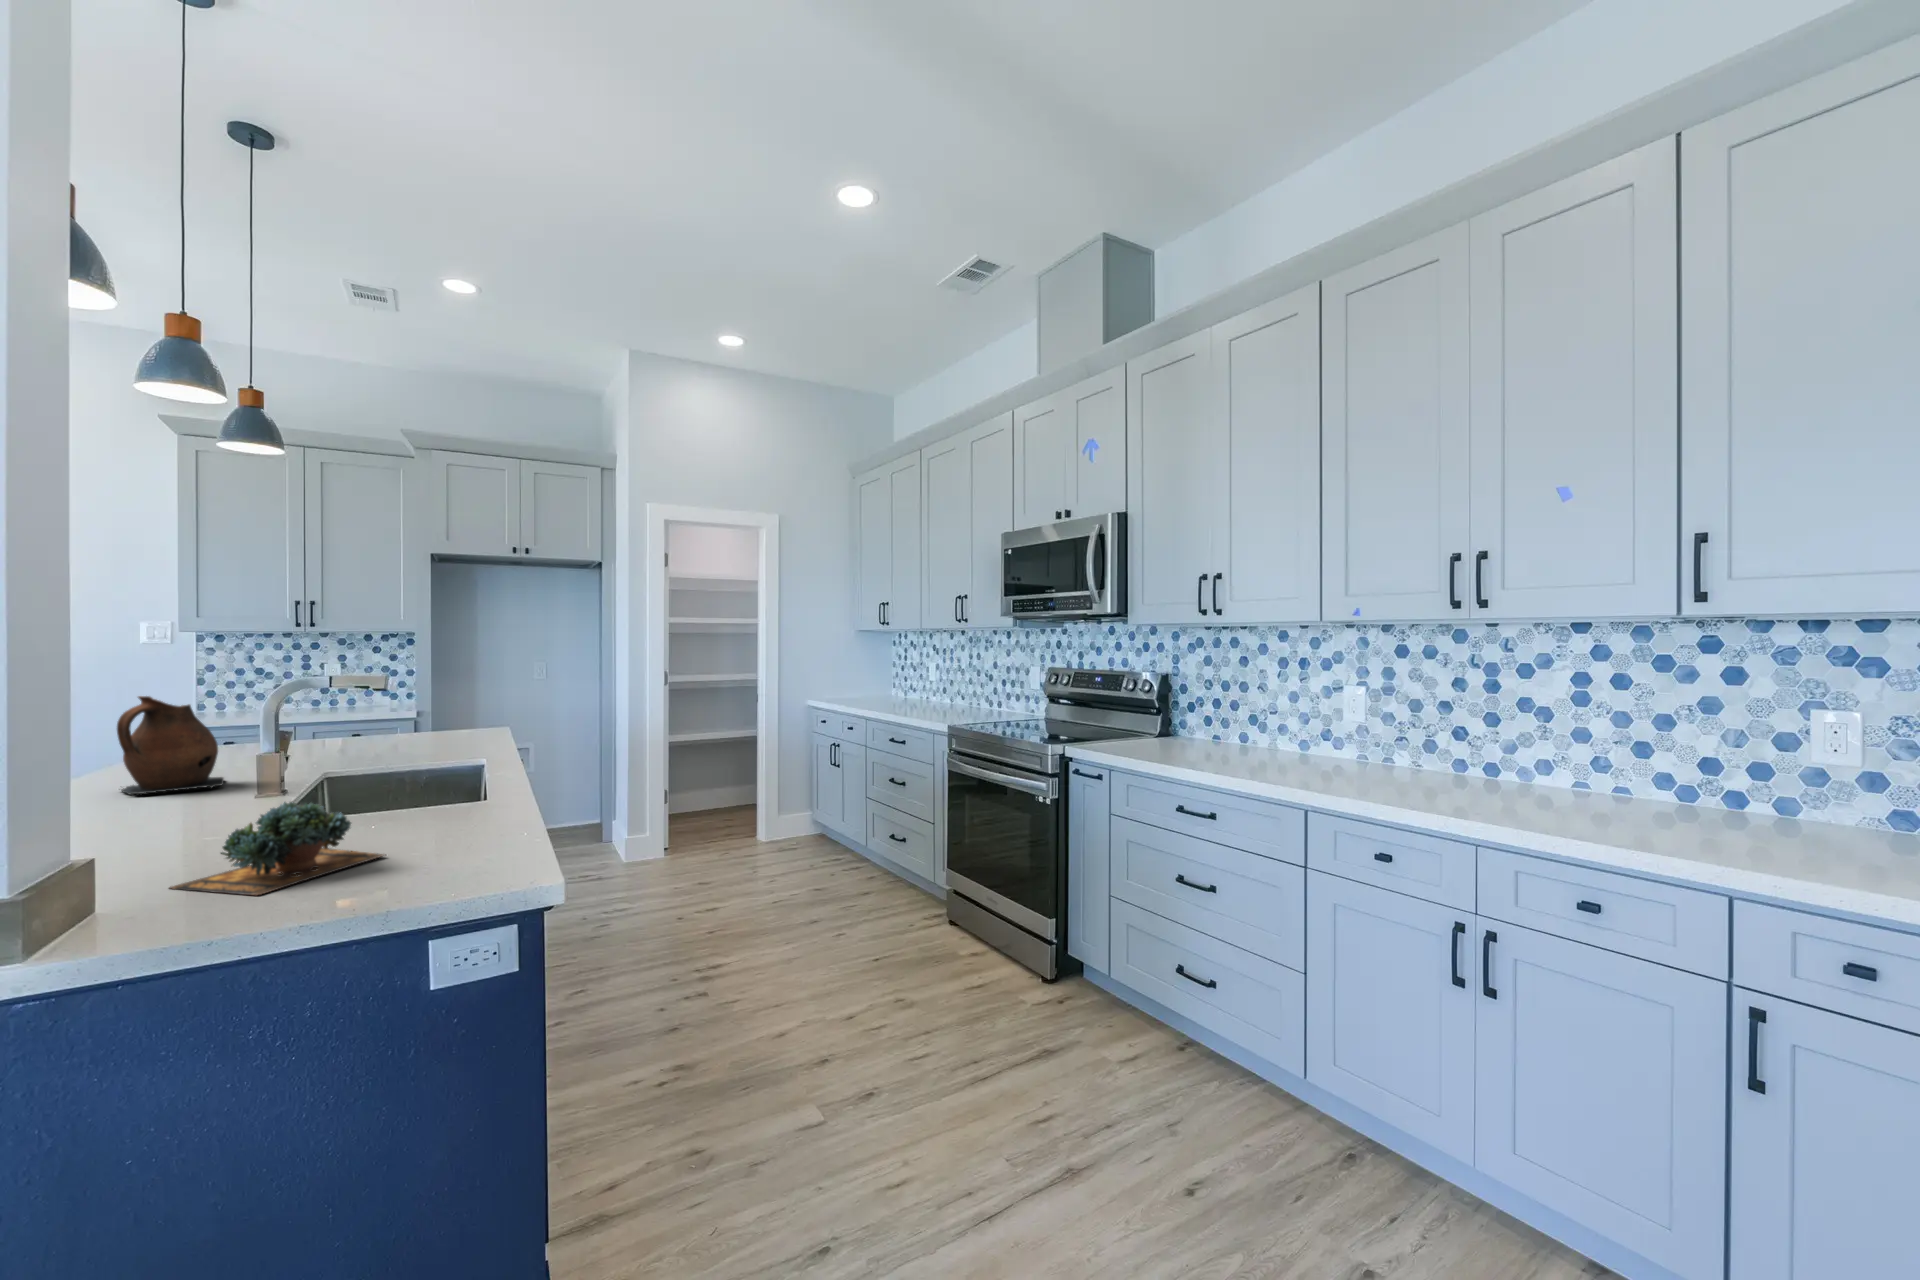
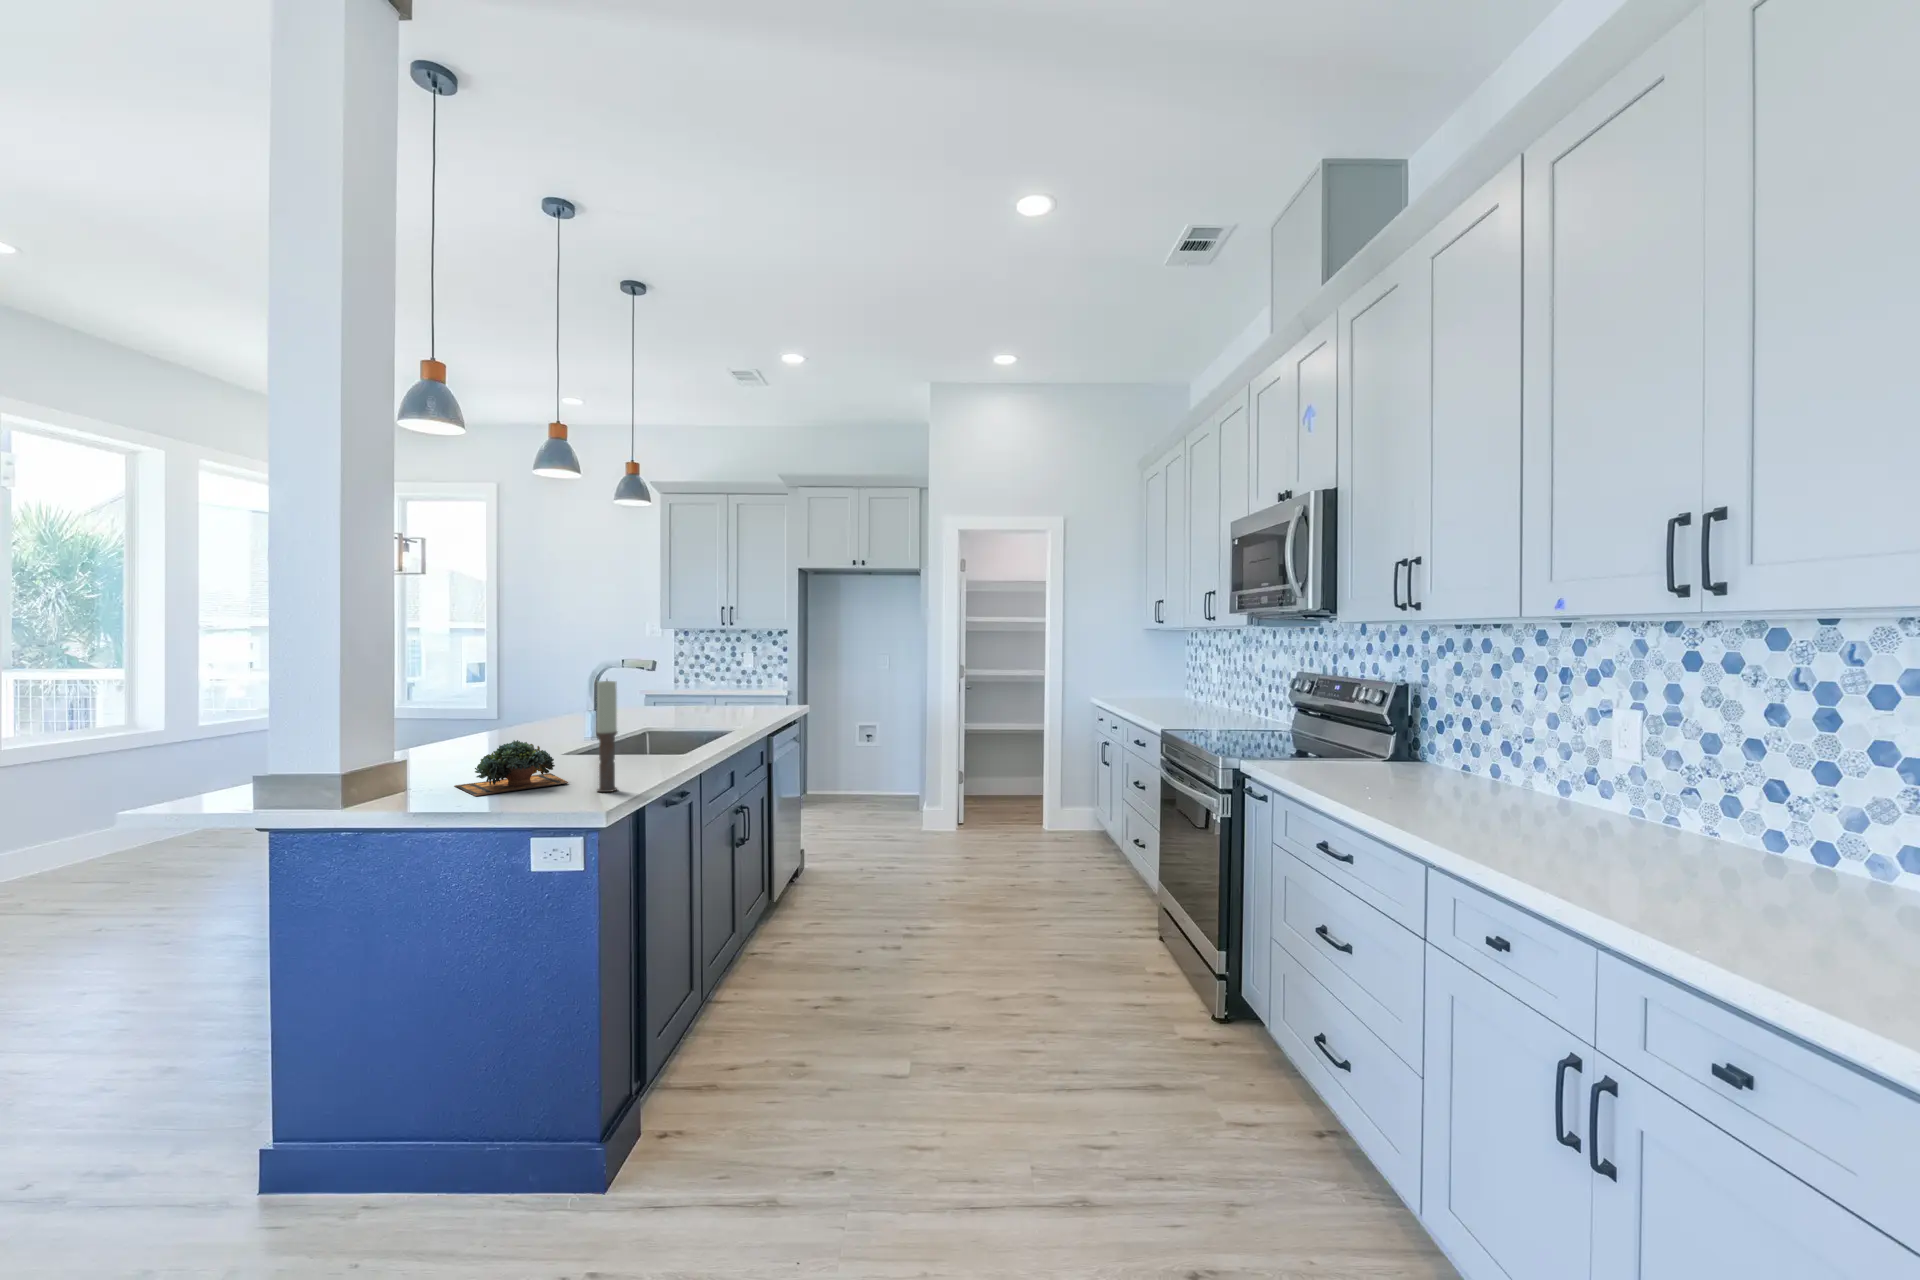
ceramic pitcher: present [117,696,224,795] -> none [534,671,595,733]
candle: none [457,698,489,860] -> present [597,680,617,792]

